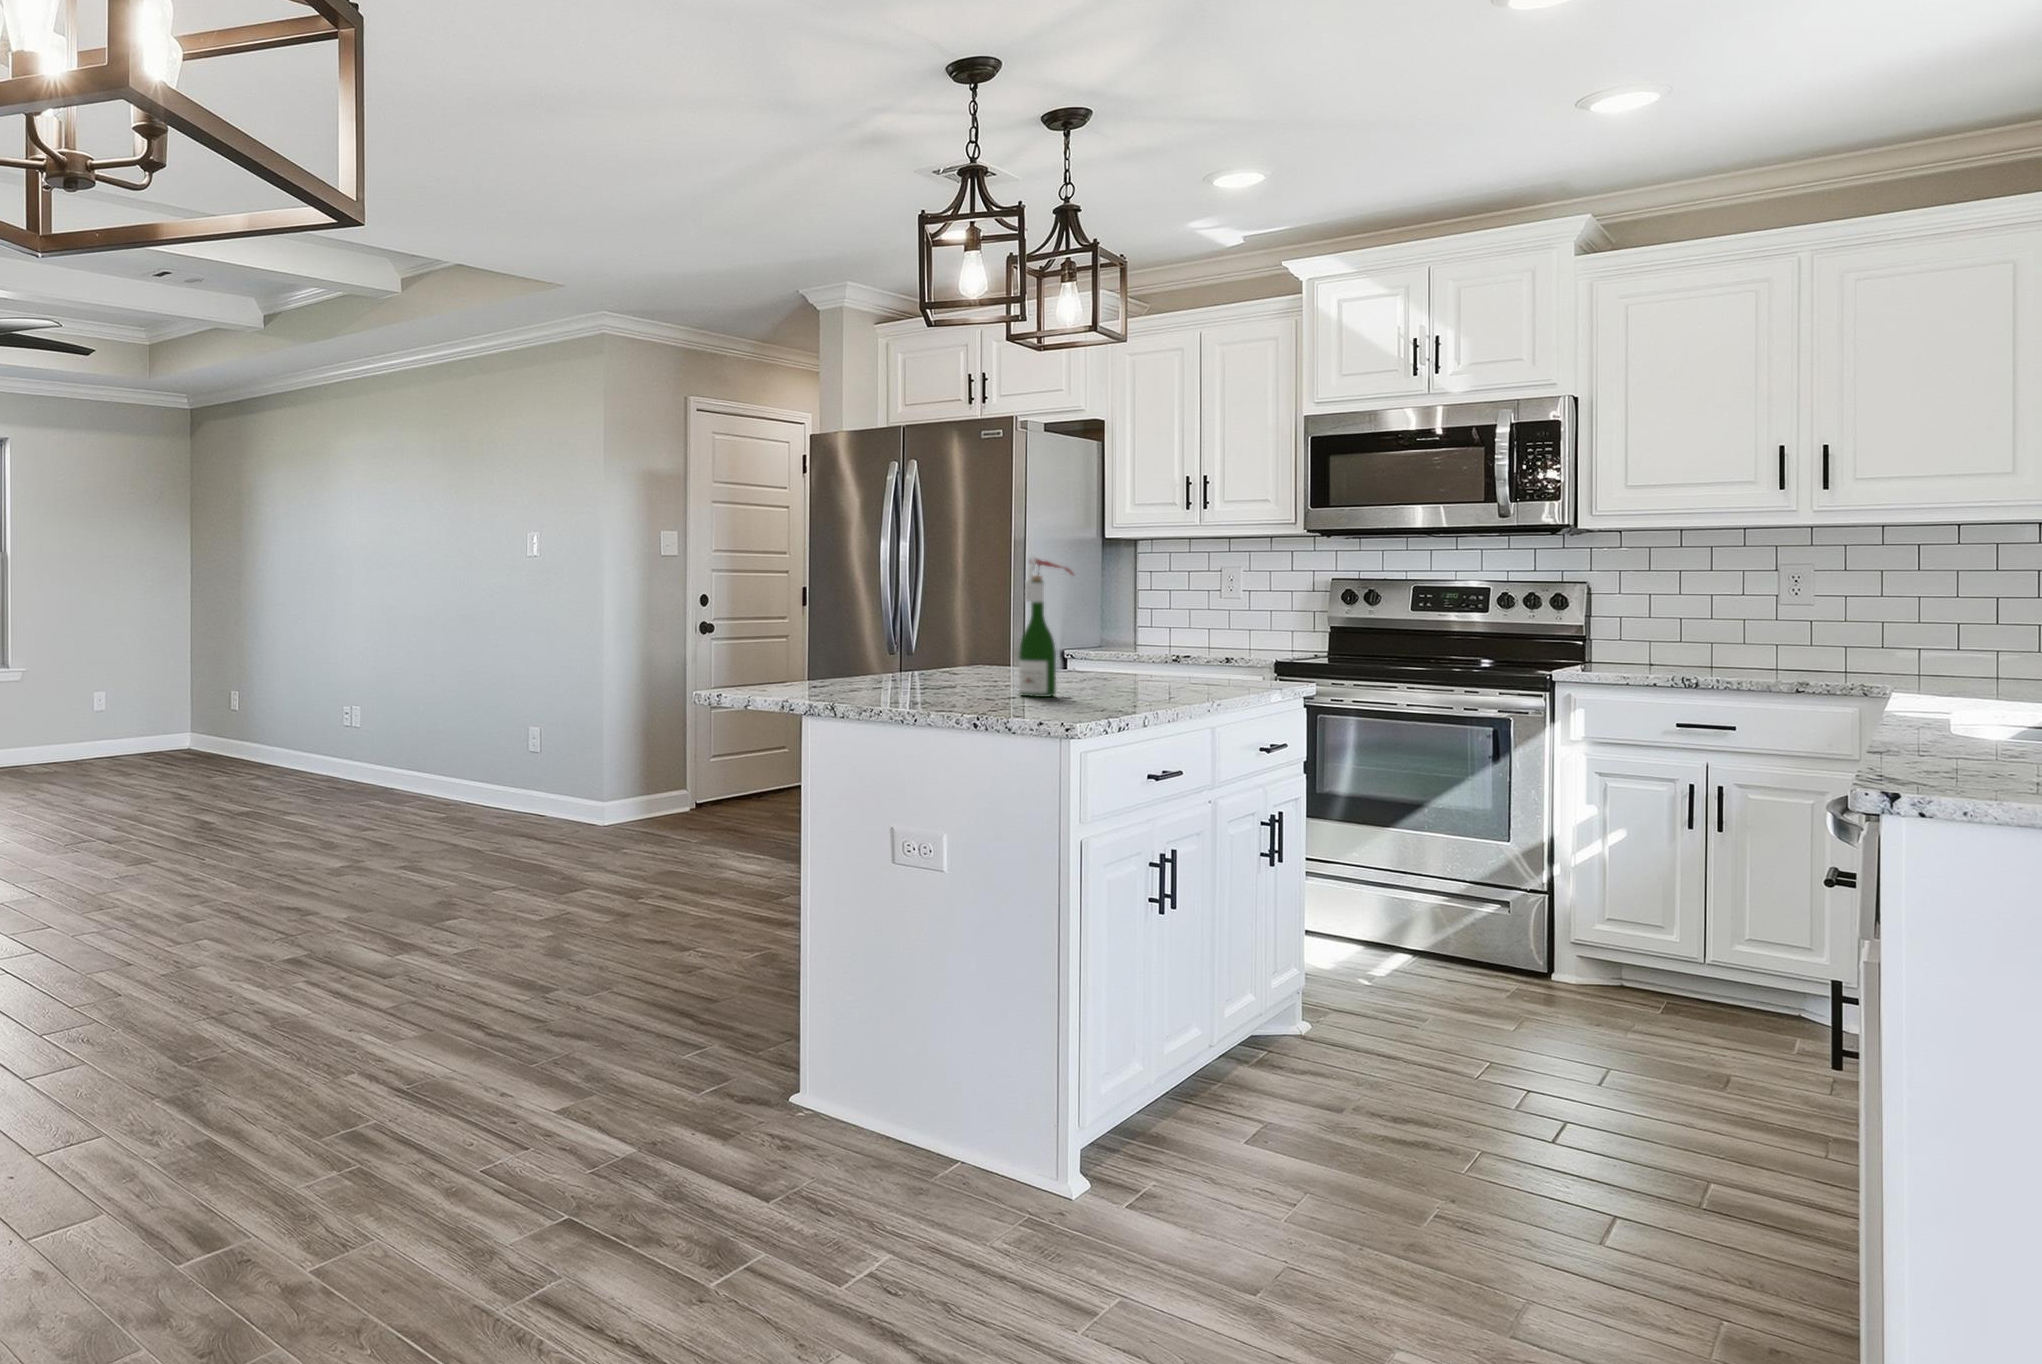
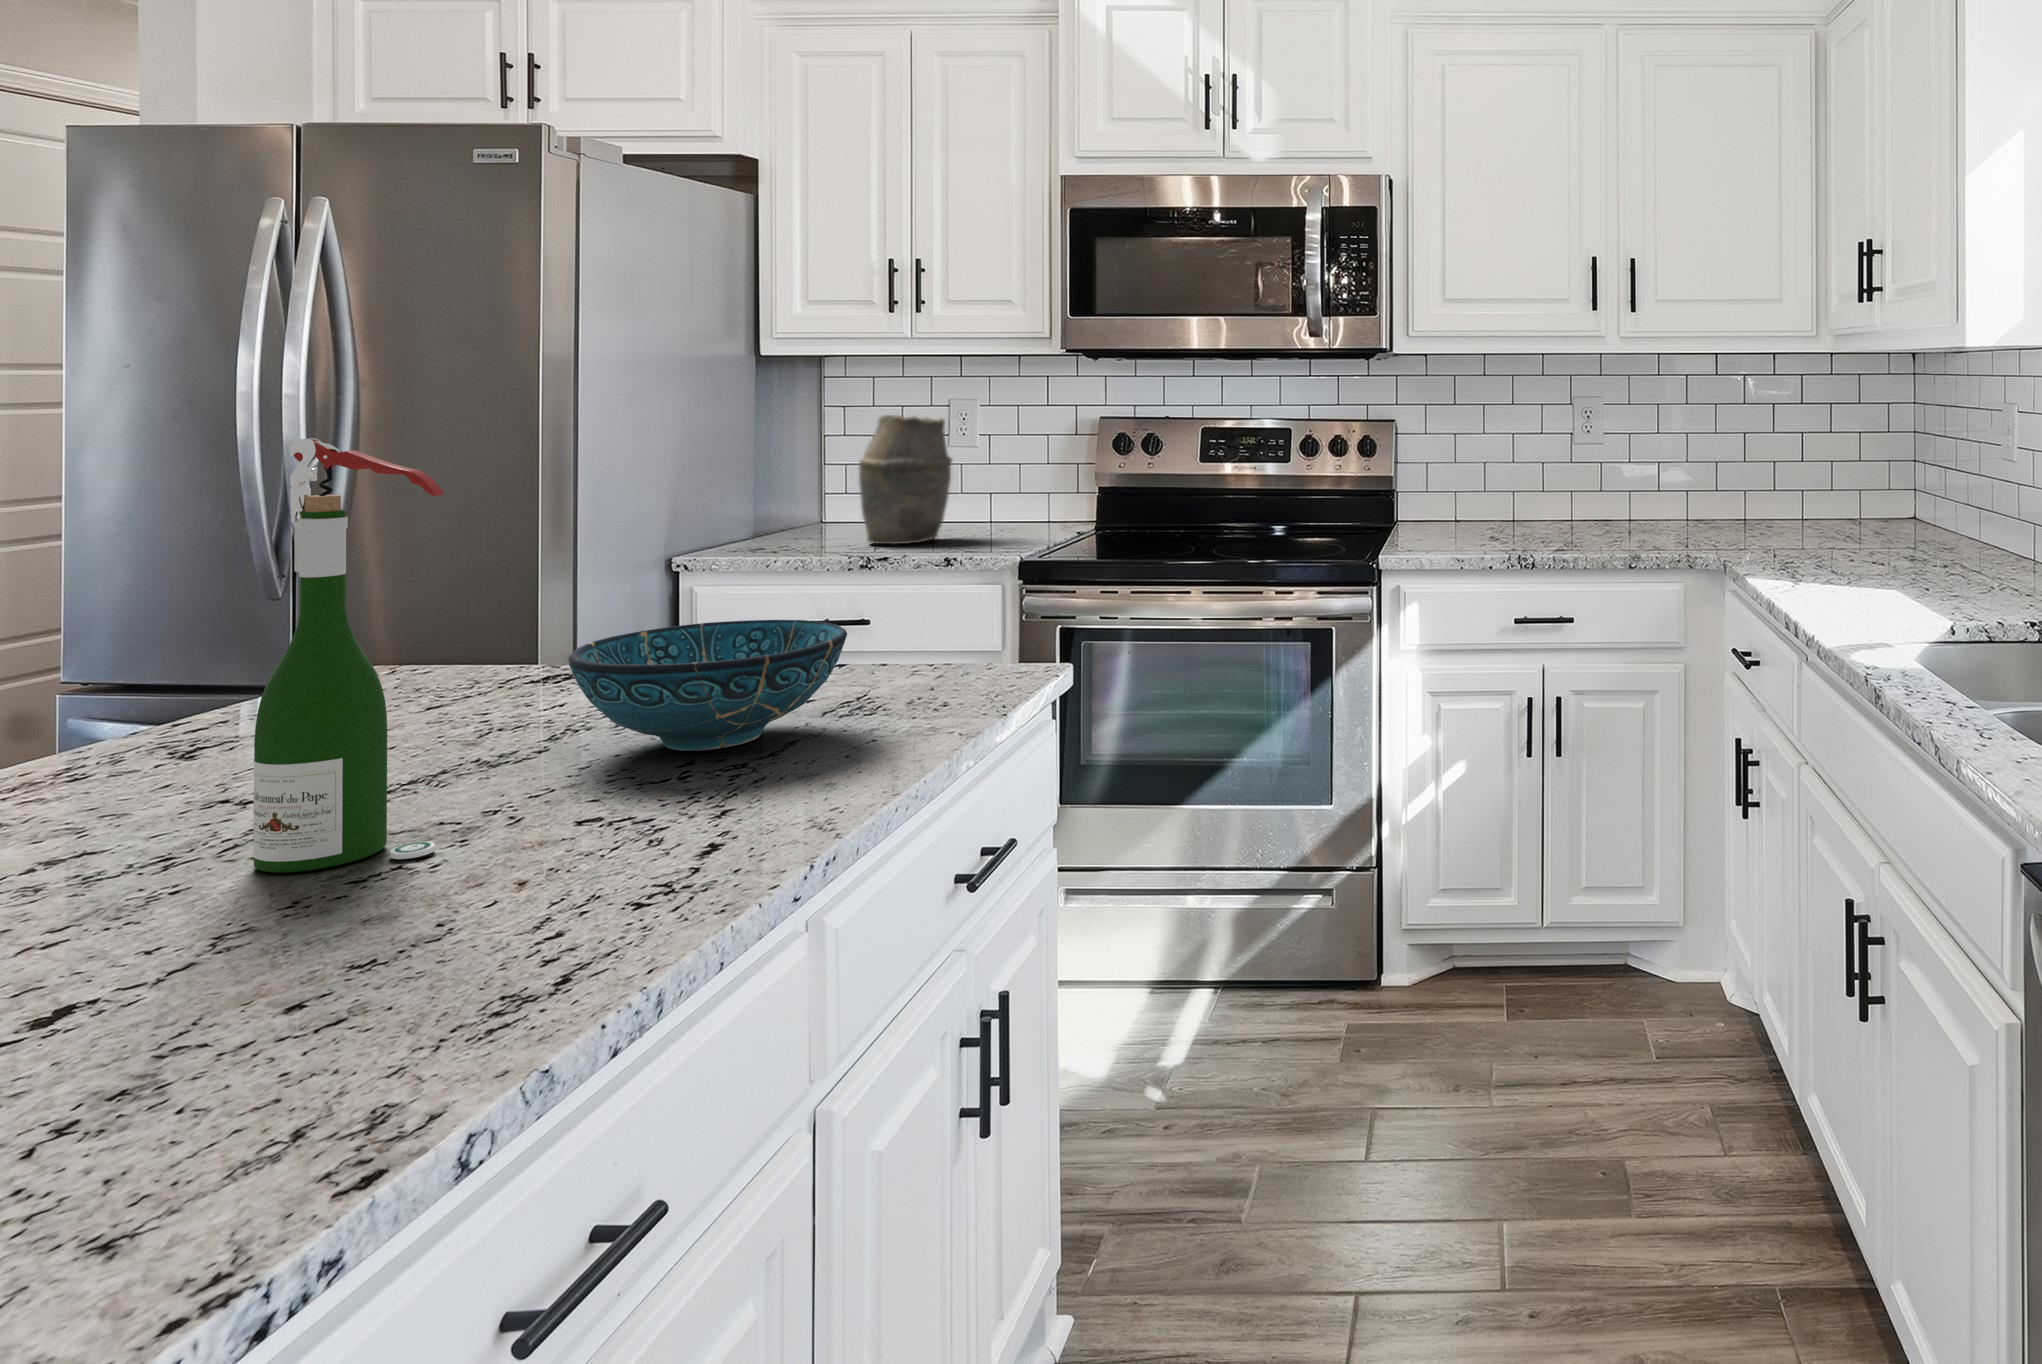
vase: none [1166,576,1227,657] -> present [859,415,952,544]
decorative bowl: none [1092,646,1203,692] -> present [568,620,847,751]

